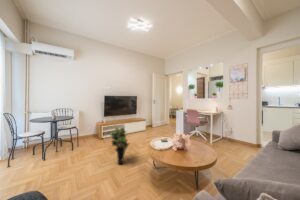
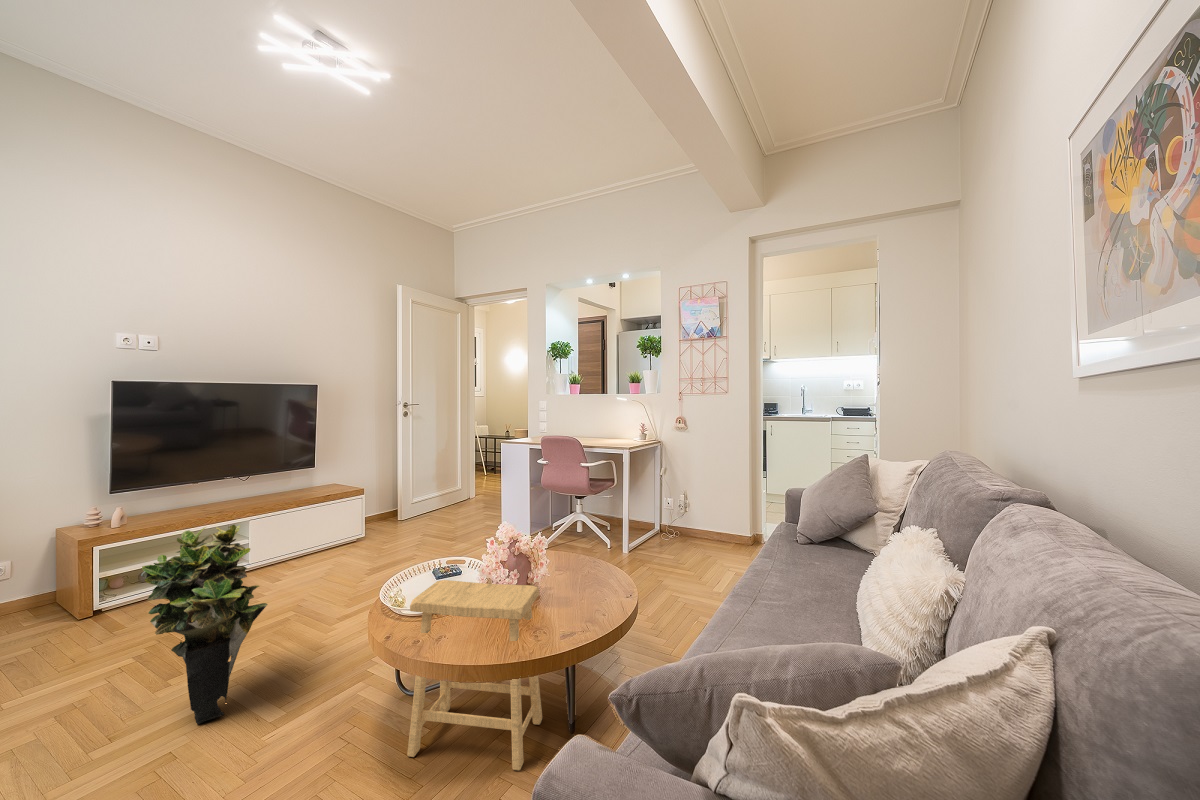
footstool: none [157,143,188,189] -> present [407,580,542,770]

